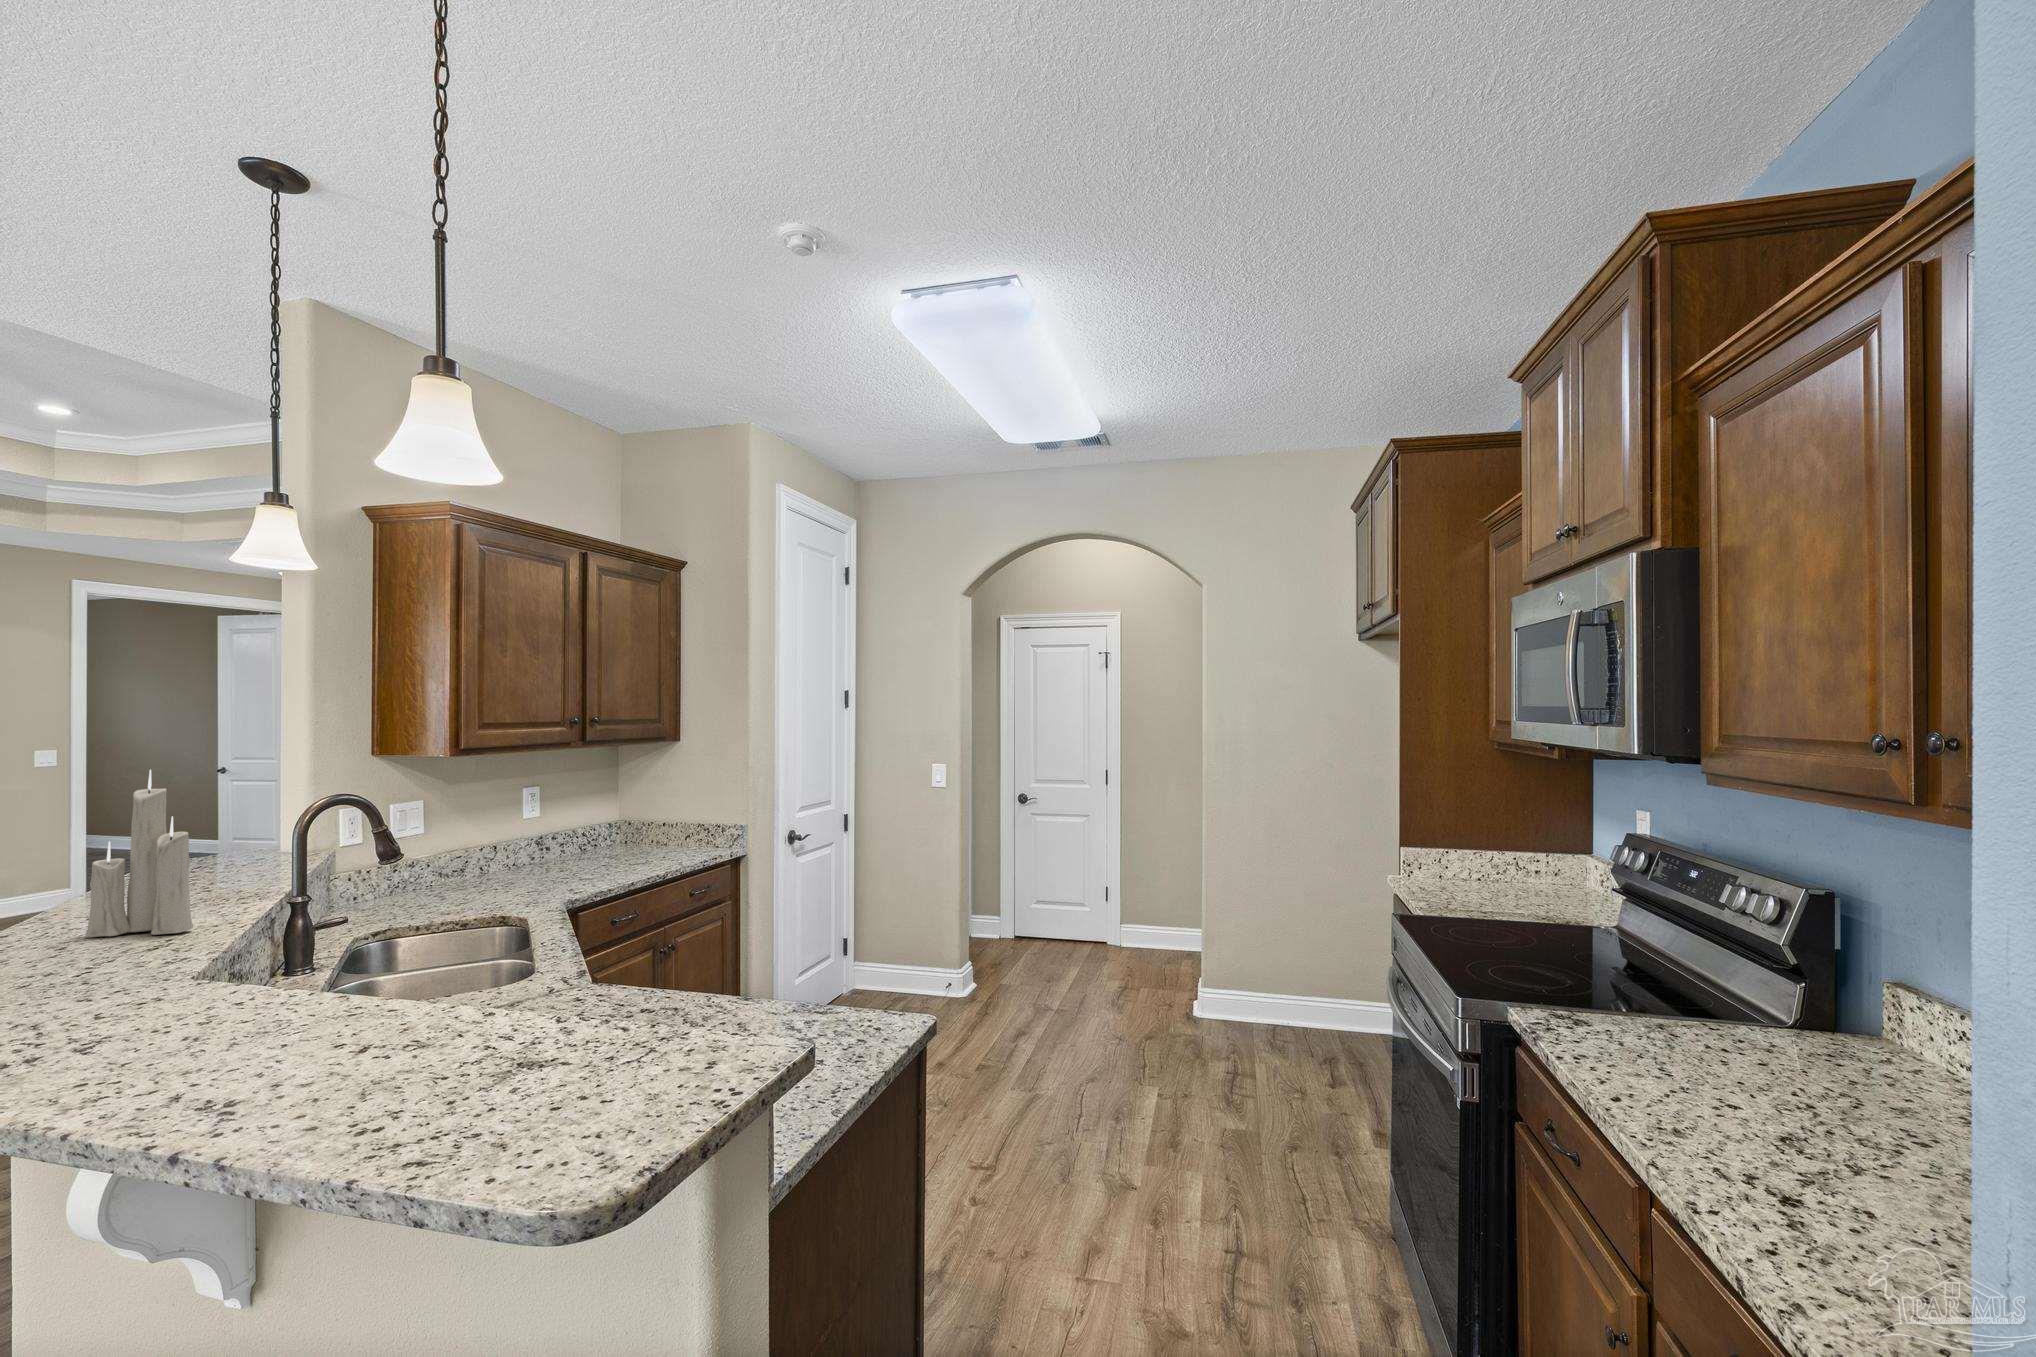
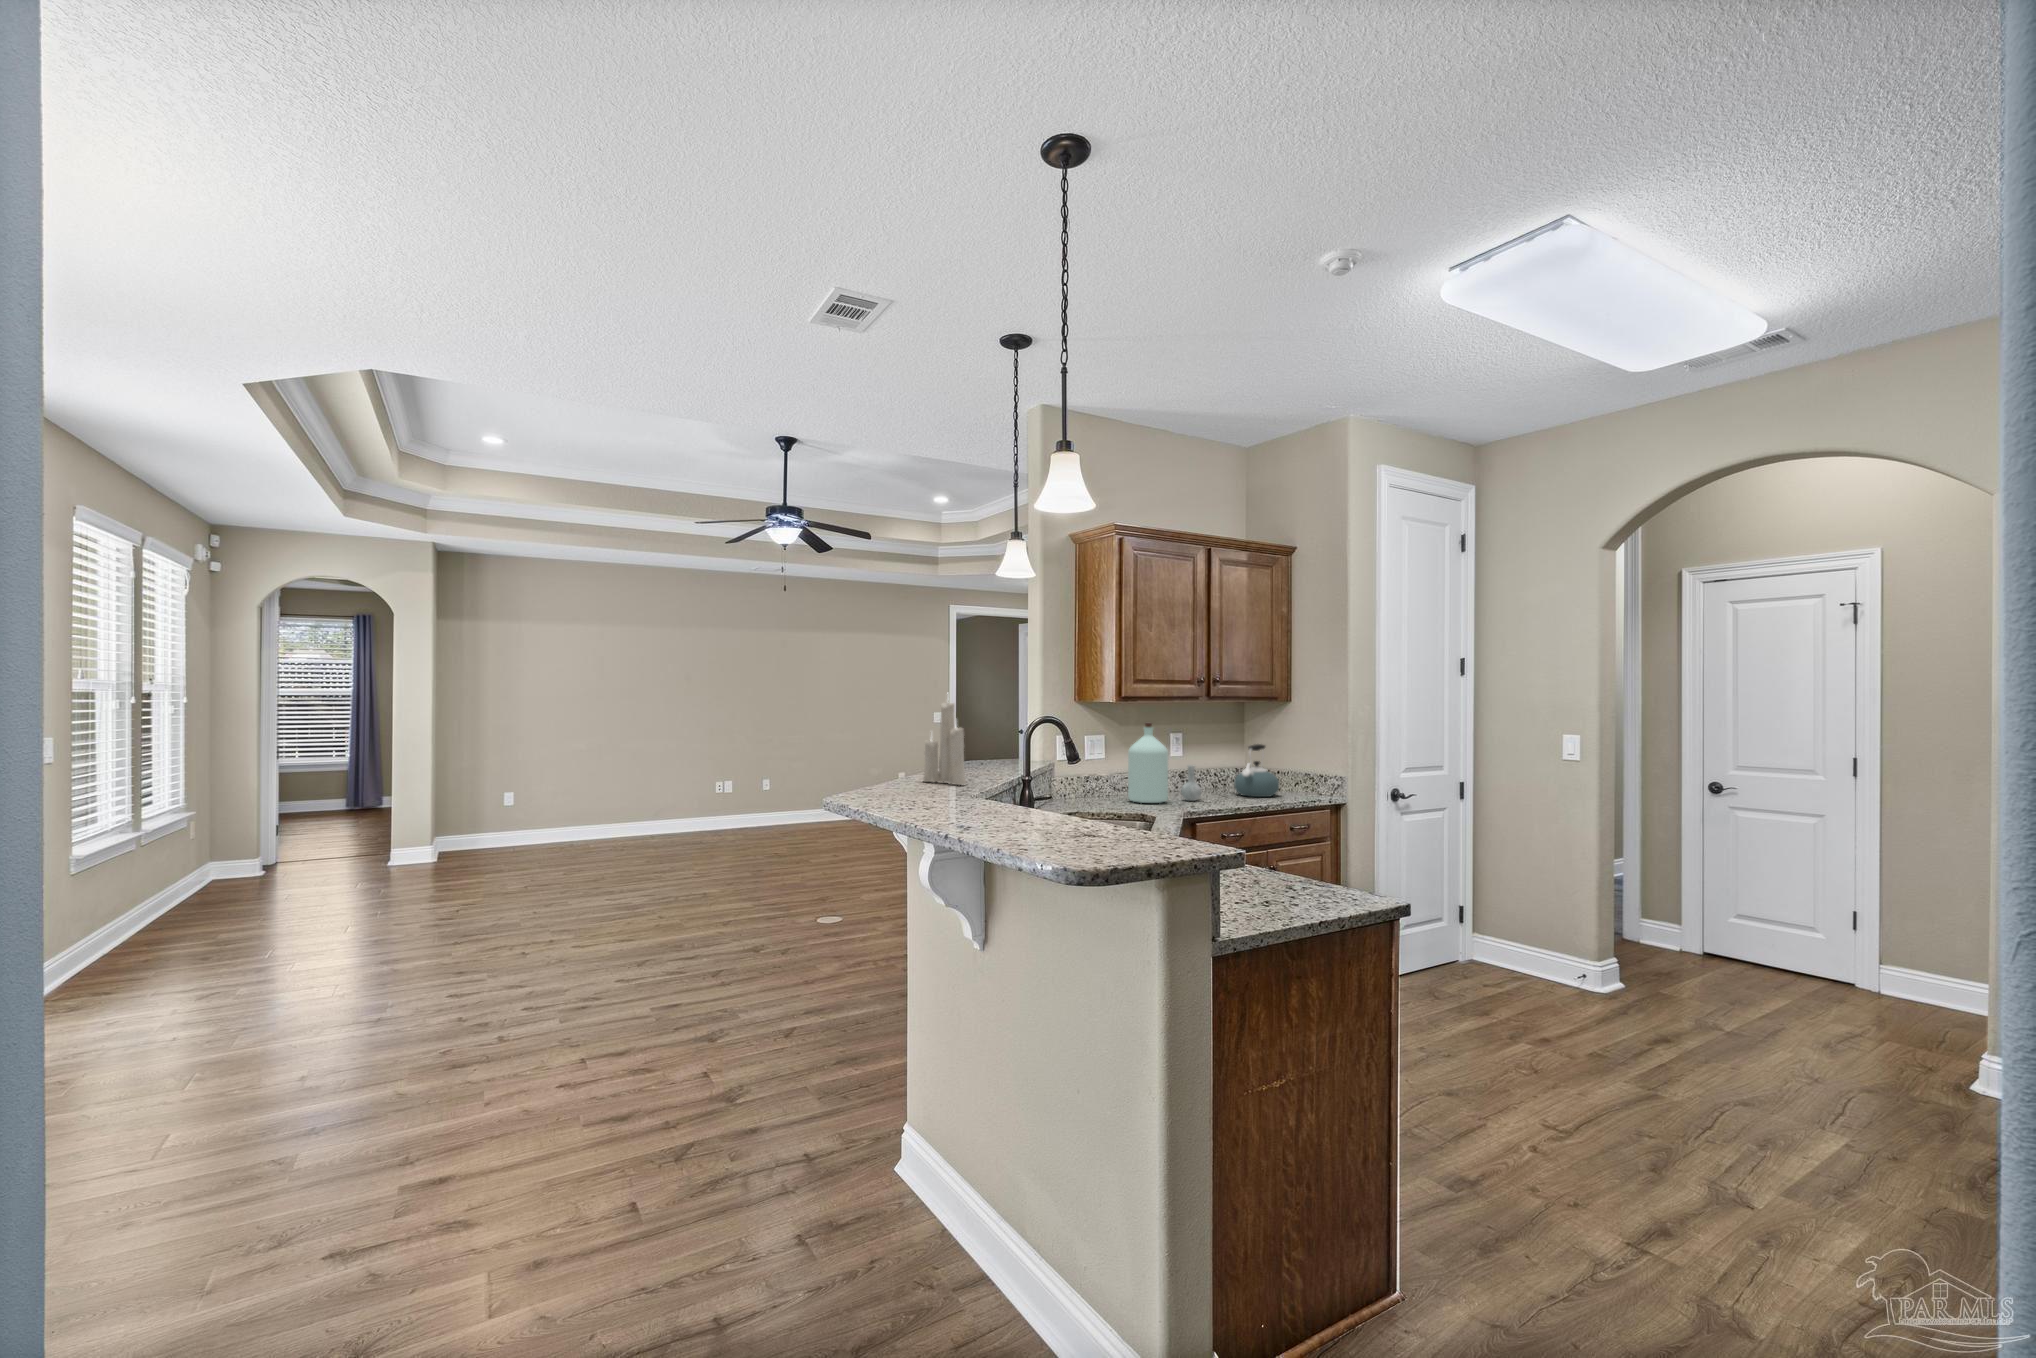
bottle: none [469,782,575,892] -> present [1128,723,1201,803]
kettle: none [612,796,669,861] -> present [1234,744,1279,797]

